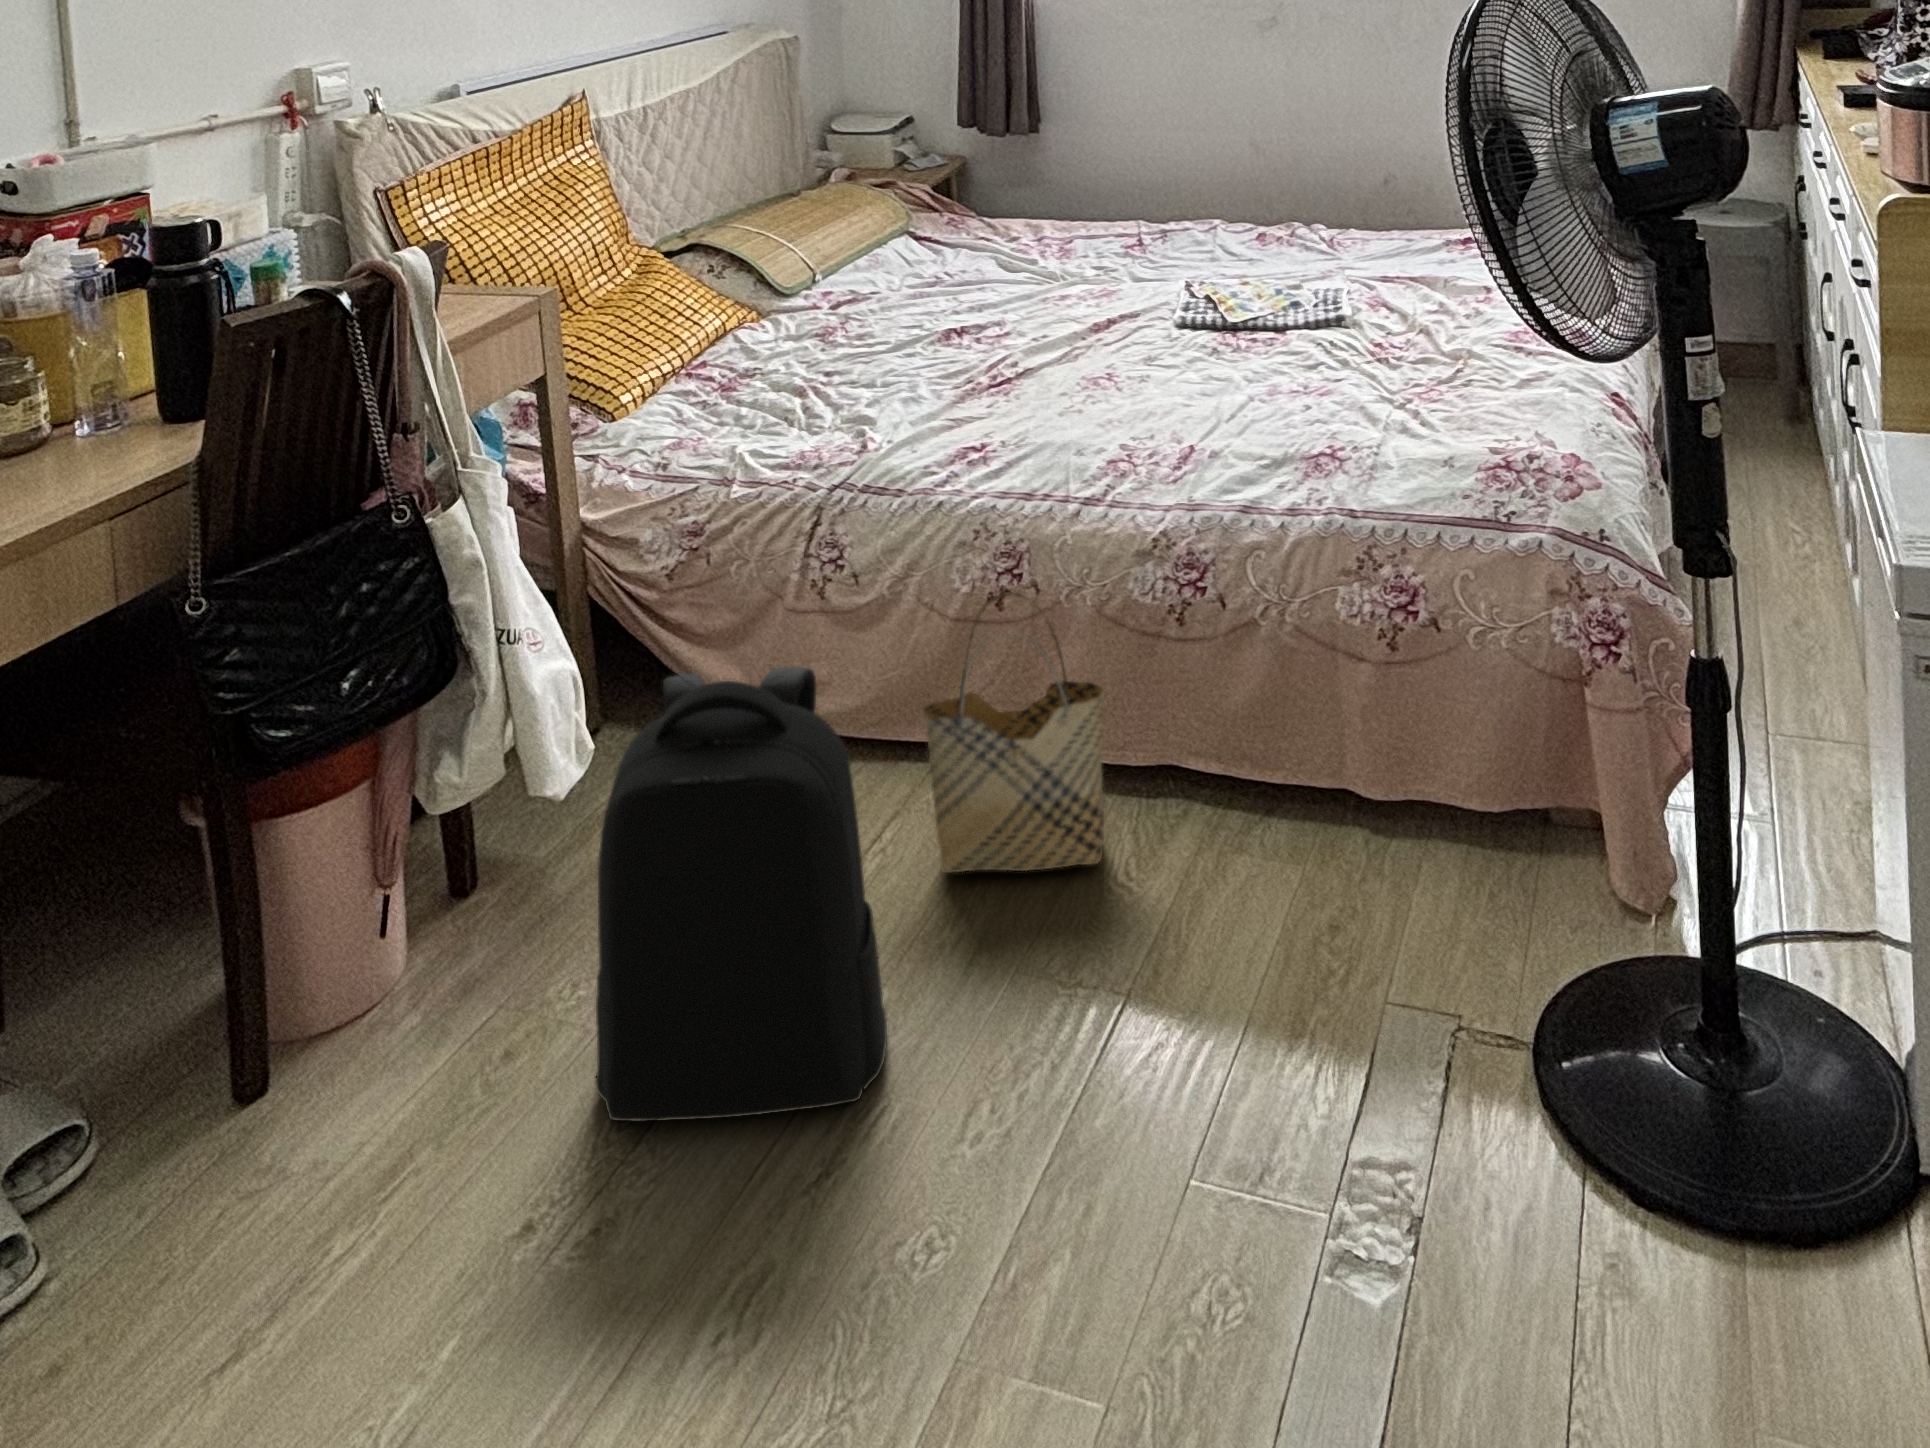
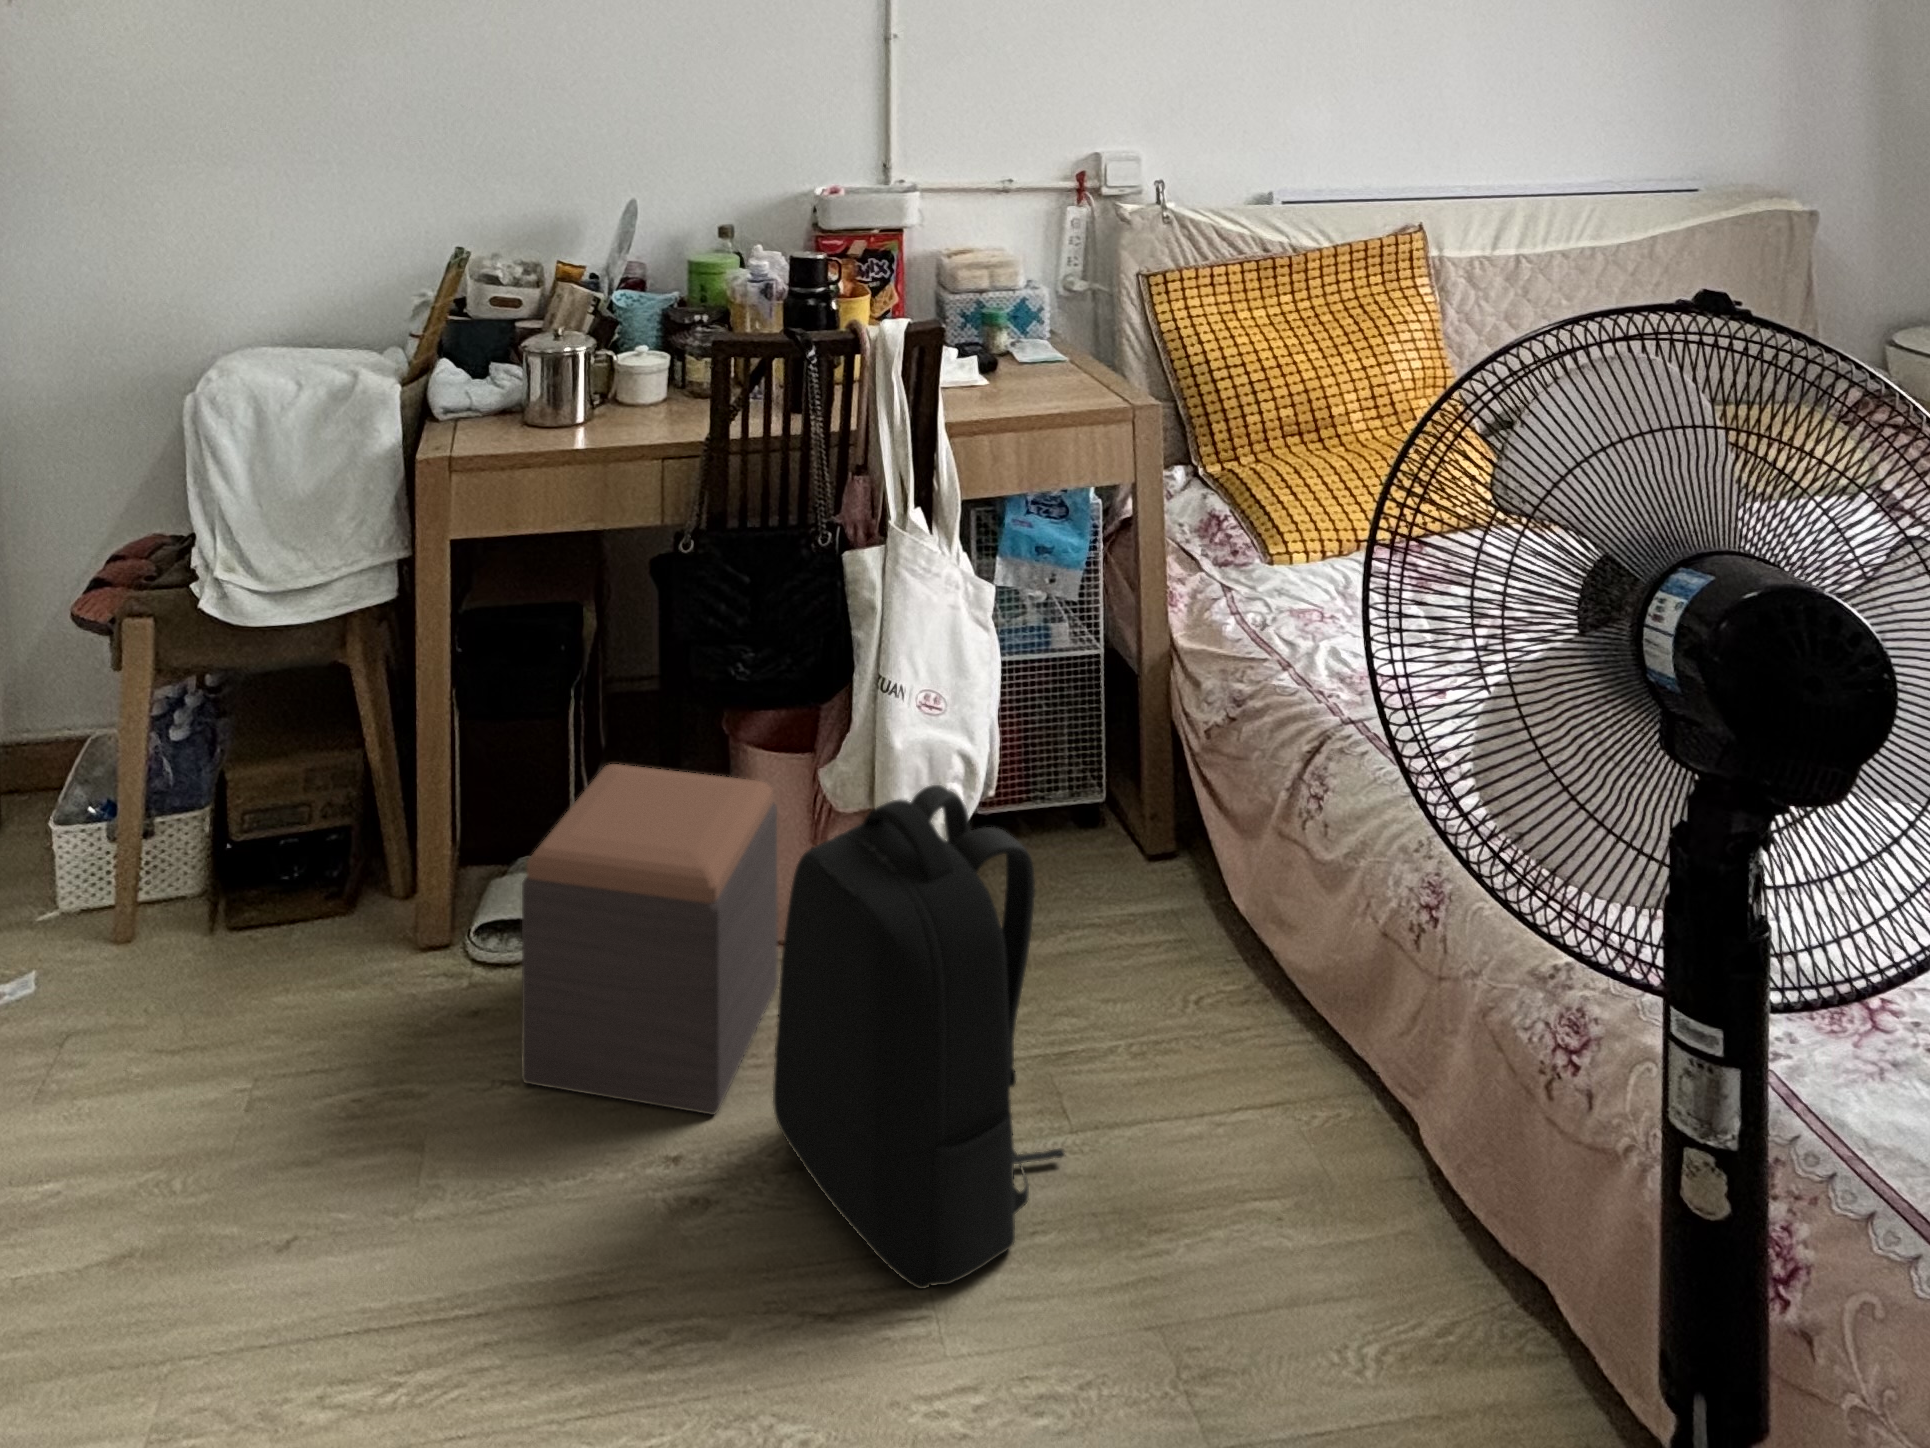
woven basket: present [921,592,1104,873] -> none [1221,911,1424,1307]
footstool: none [132,827,512,1349] -> present [522,764,778,1115]

